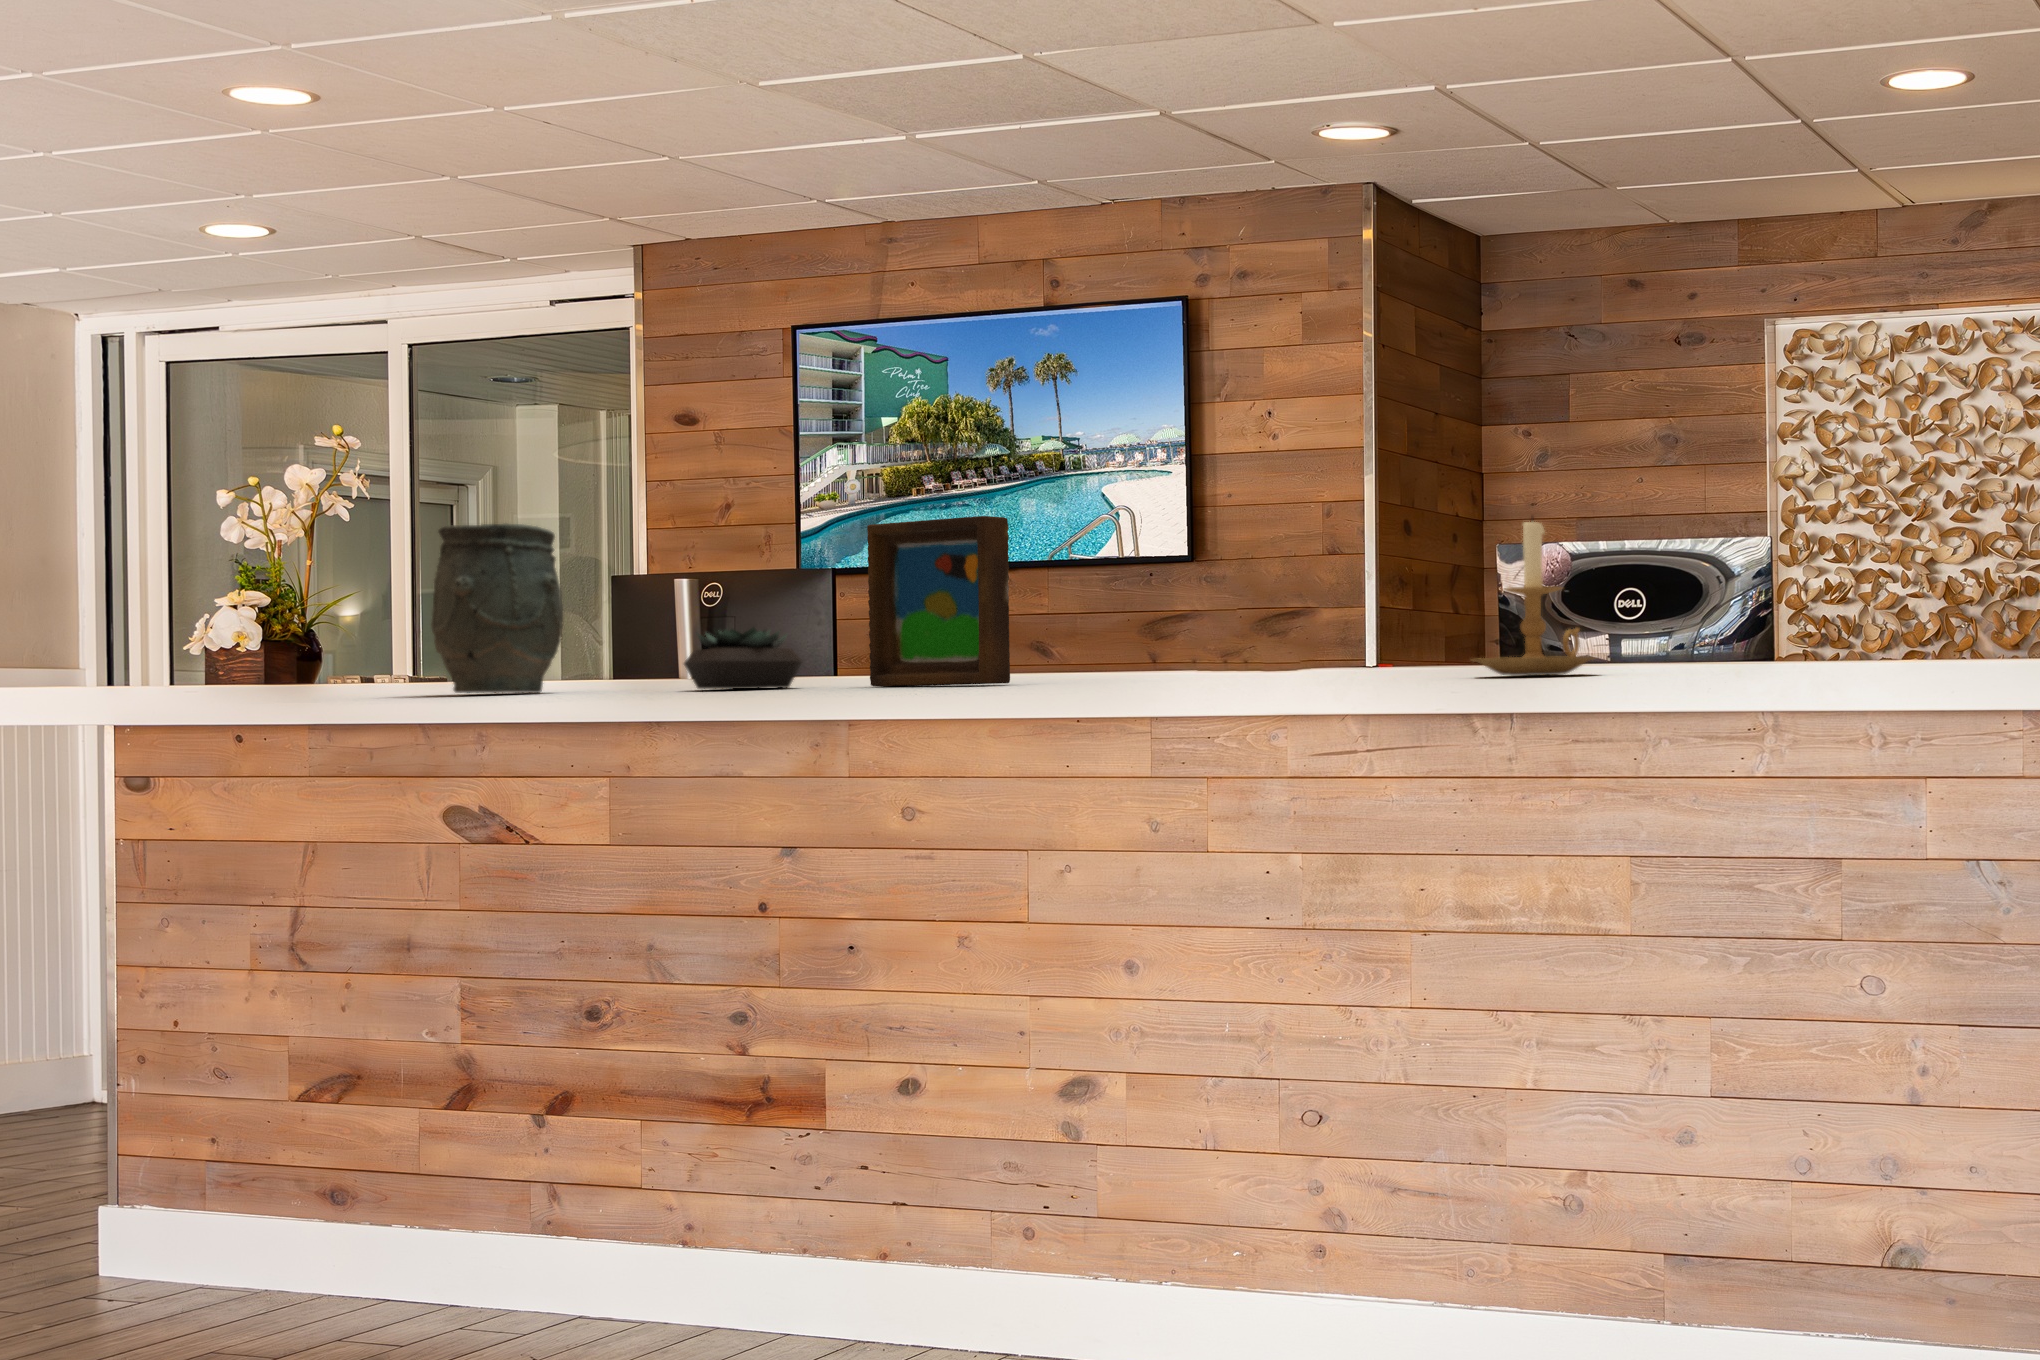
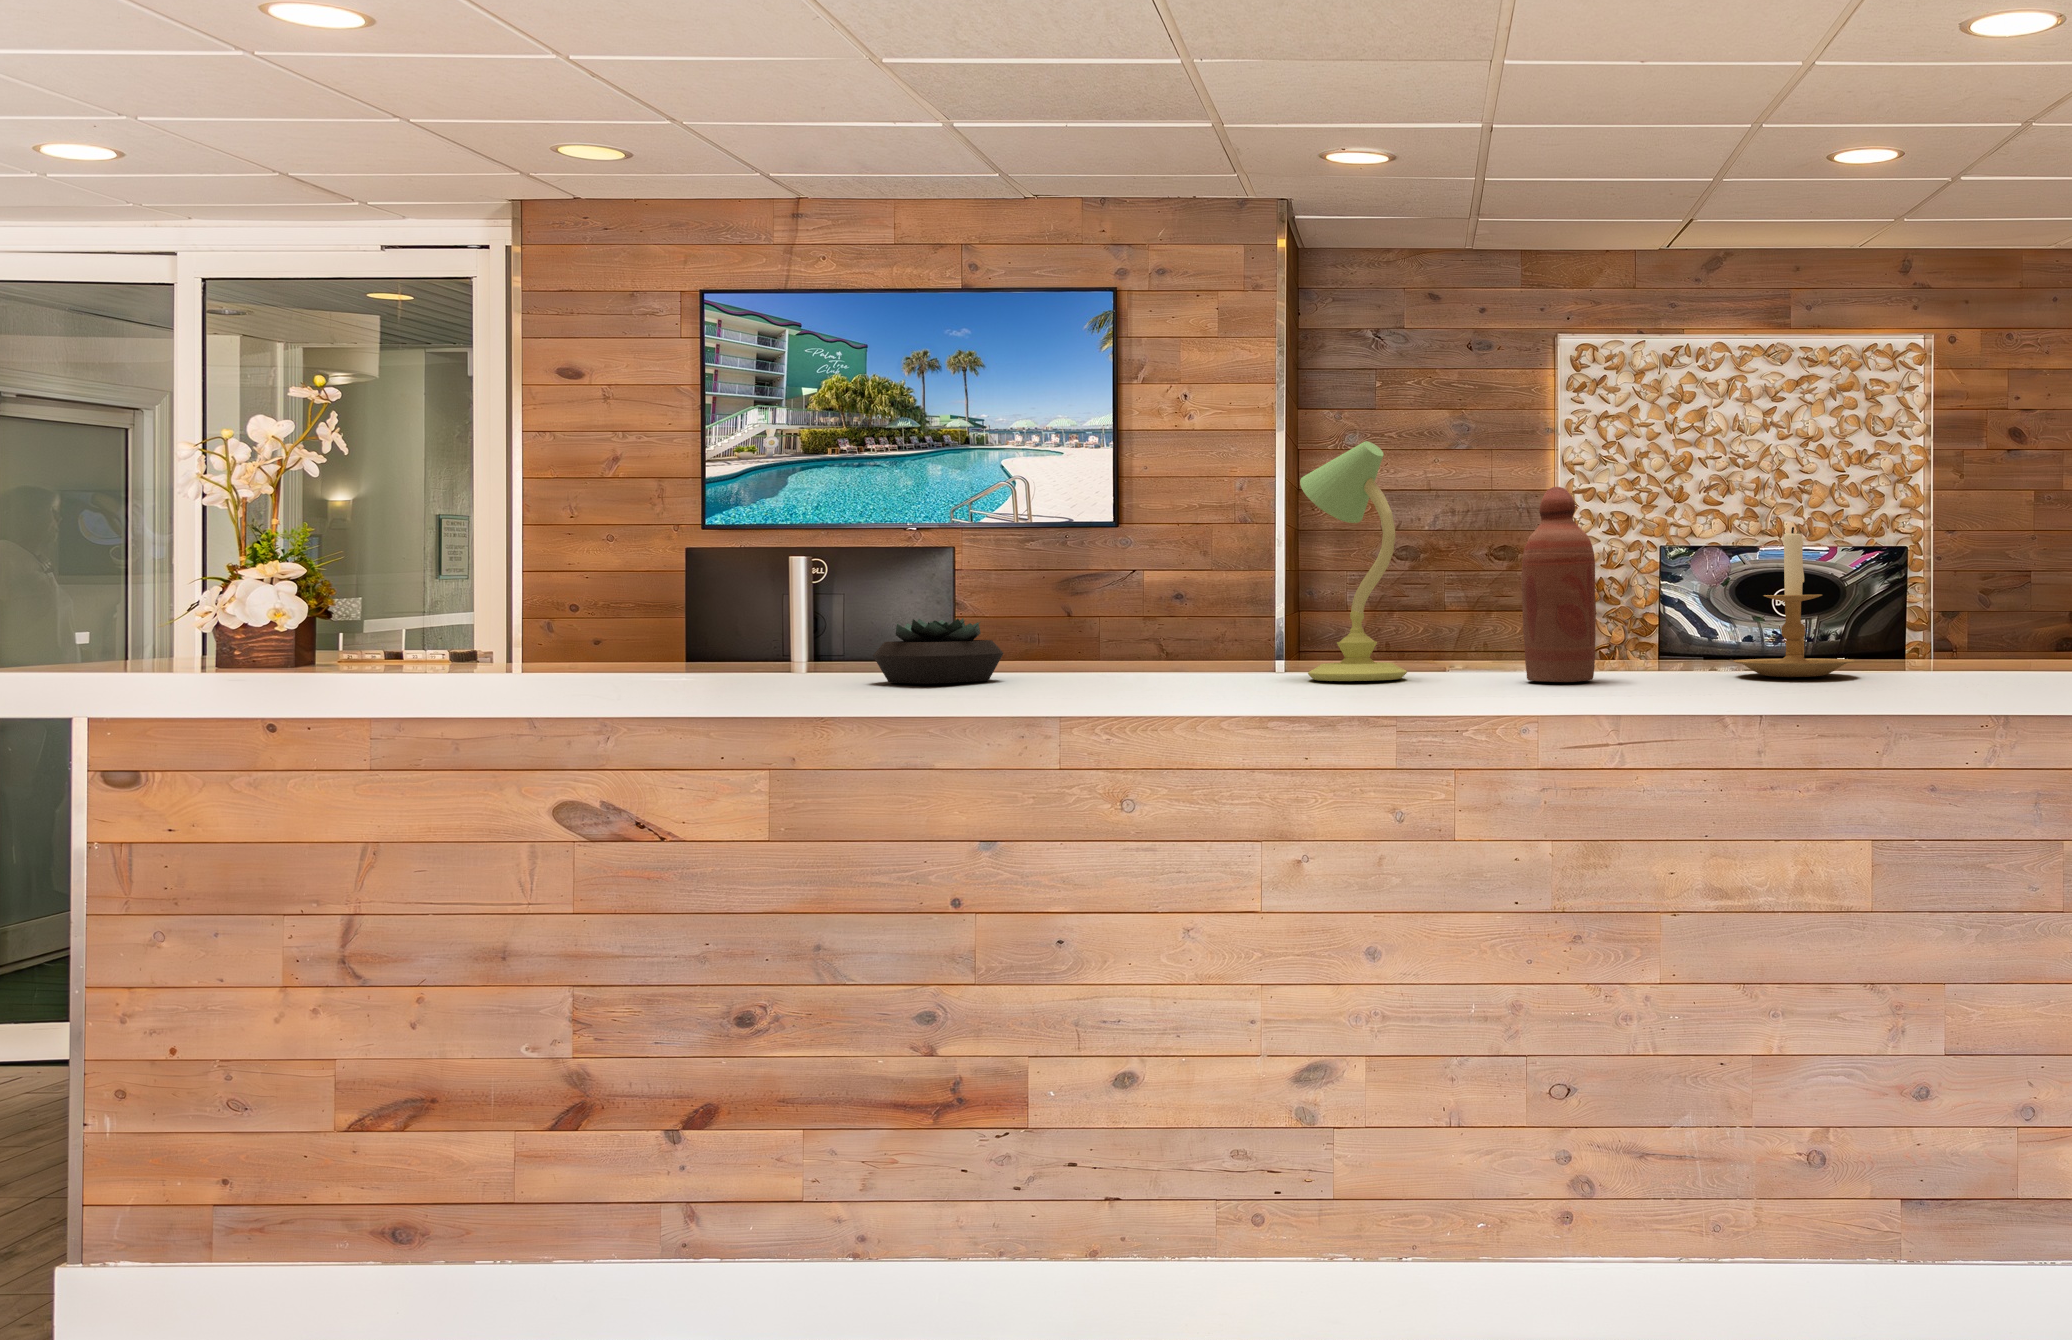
table lamp: none [1055,440,1159,683] -> present [1300,441,1407,681]
bottle: none [1243,479,1319,681] -> present [1522,487,1596,682]
picture frame: present [867,516,1010,687] -> none [1081,512,1246,680]
vase: present [431,523,563,693] -> none [573,506,722,689]

